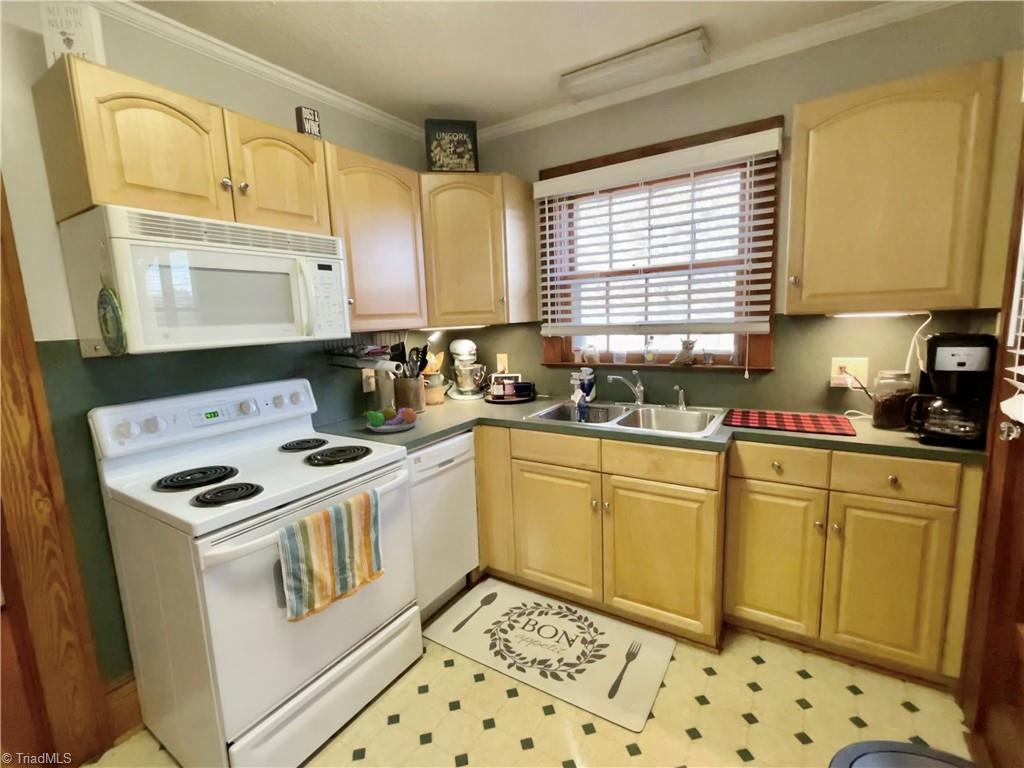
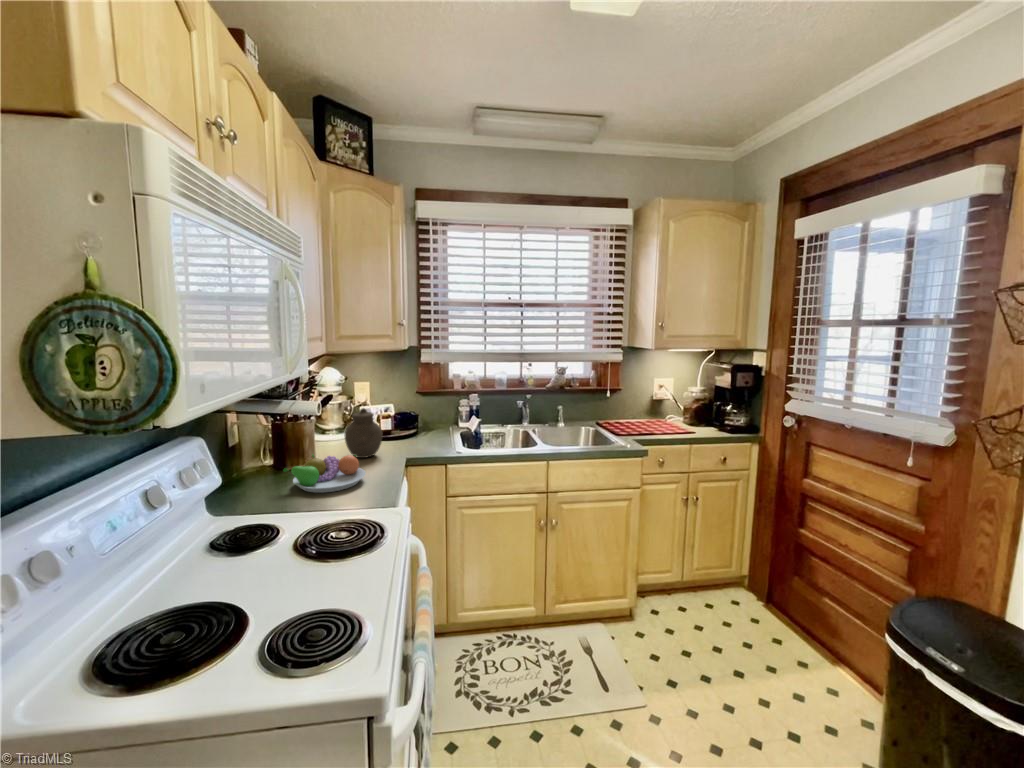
jar: none [434,374,463,415] -> present [345,408,382,458]

